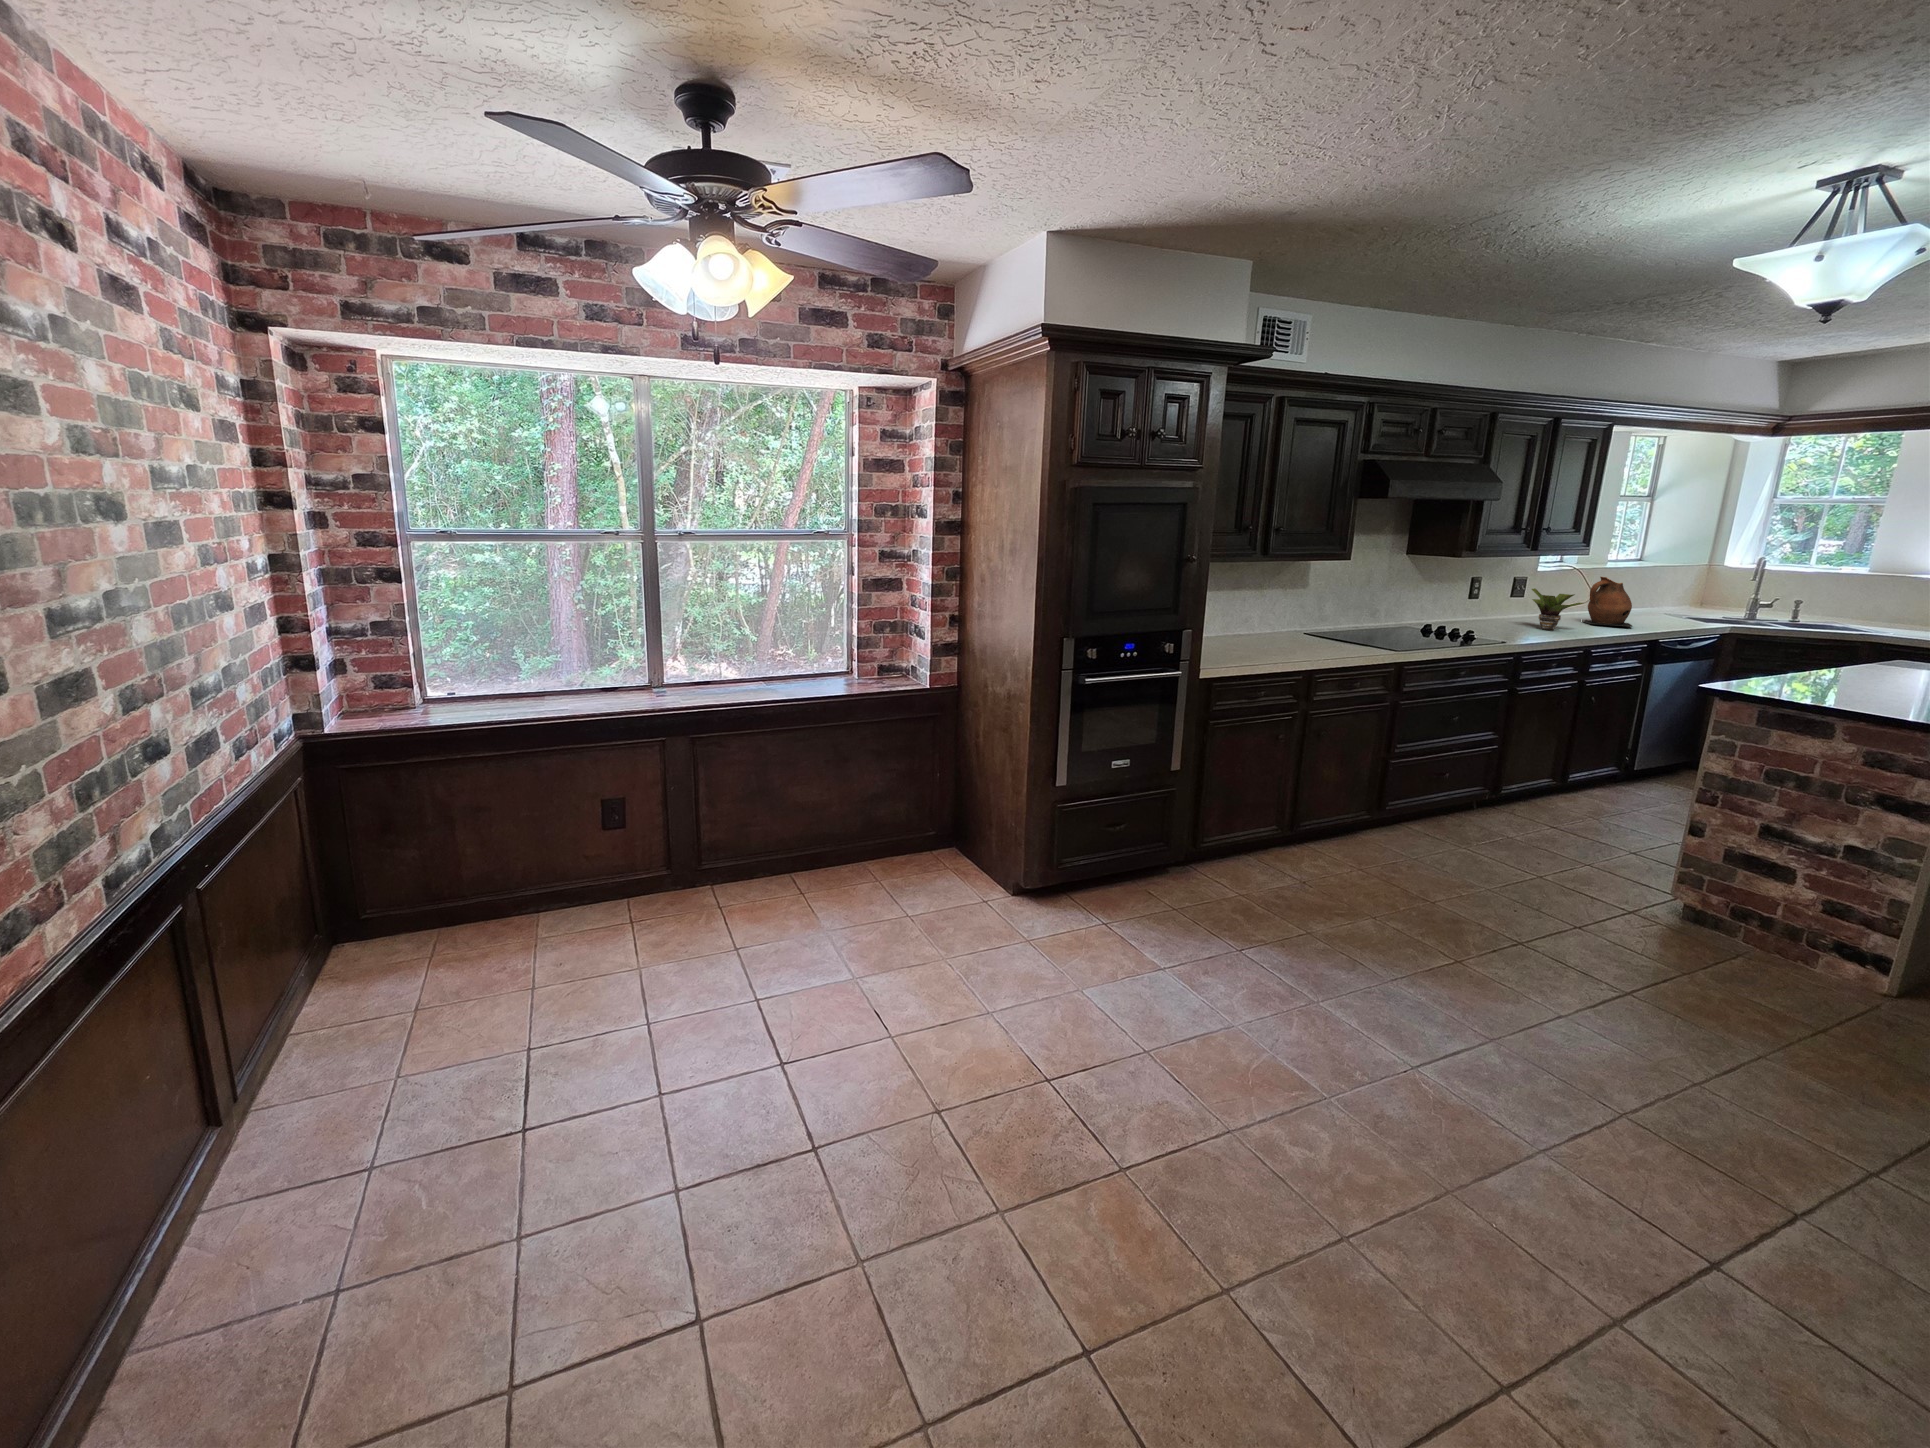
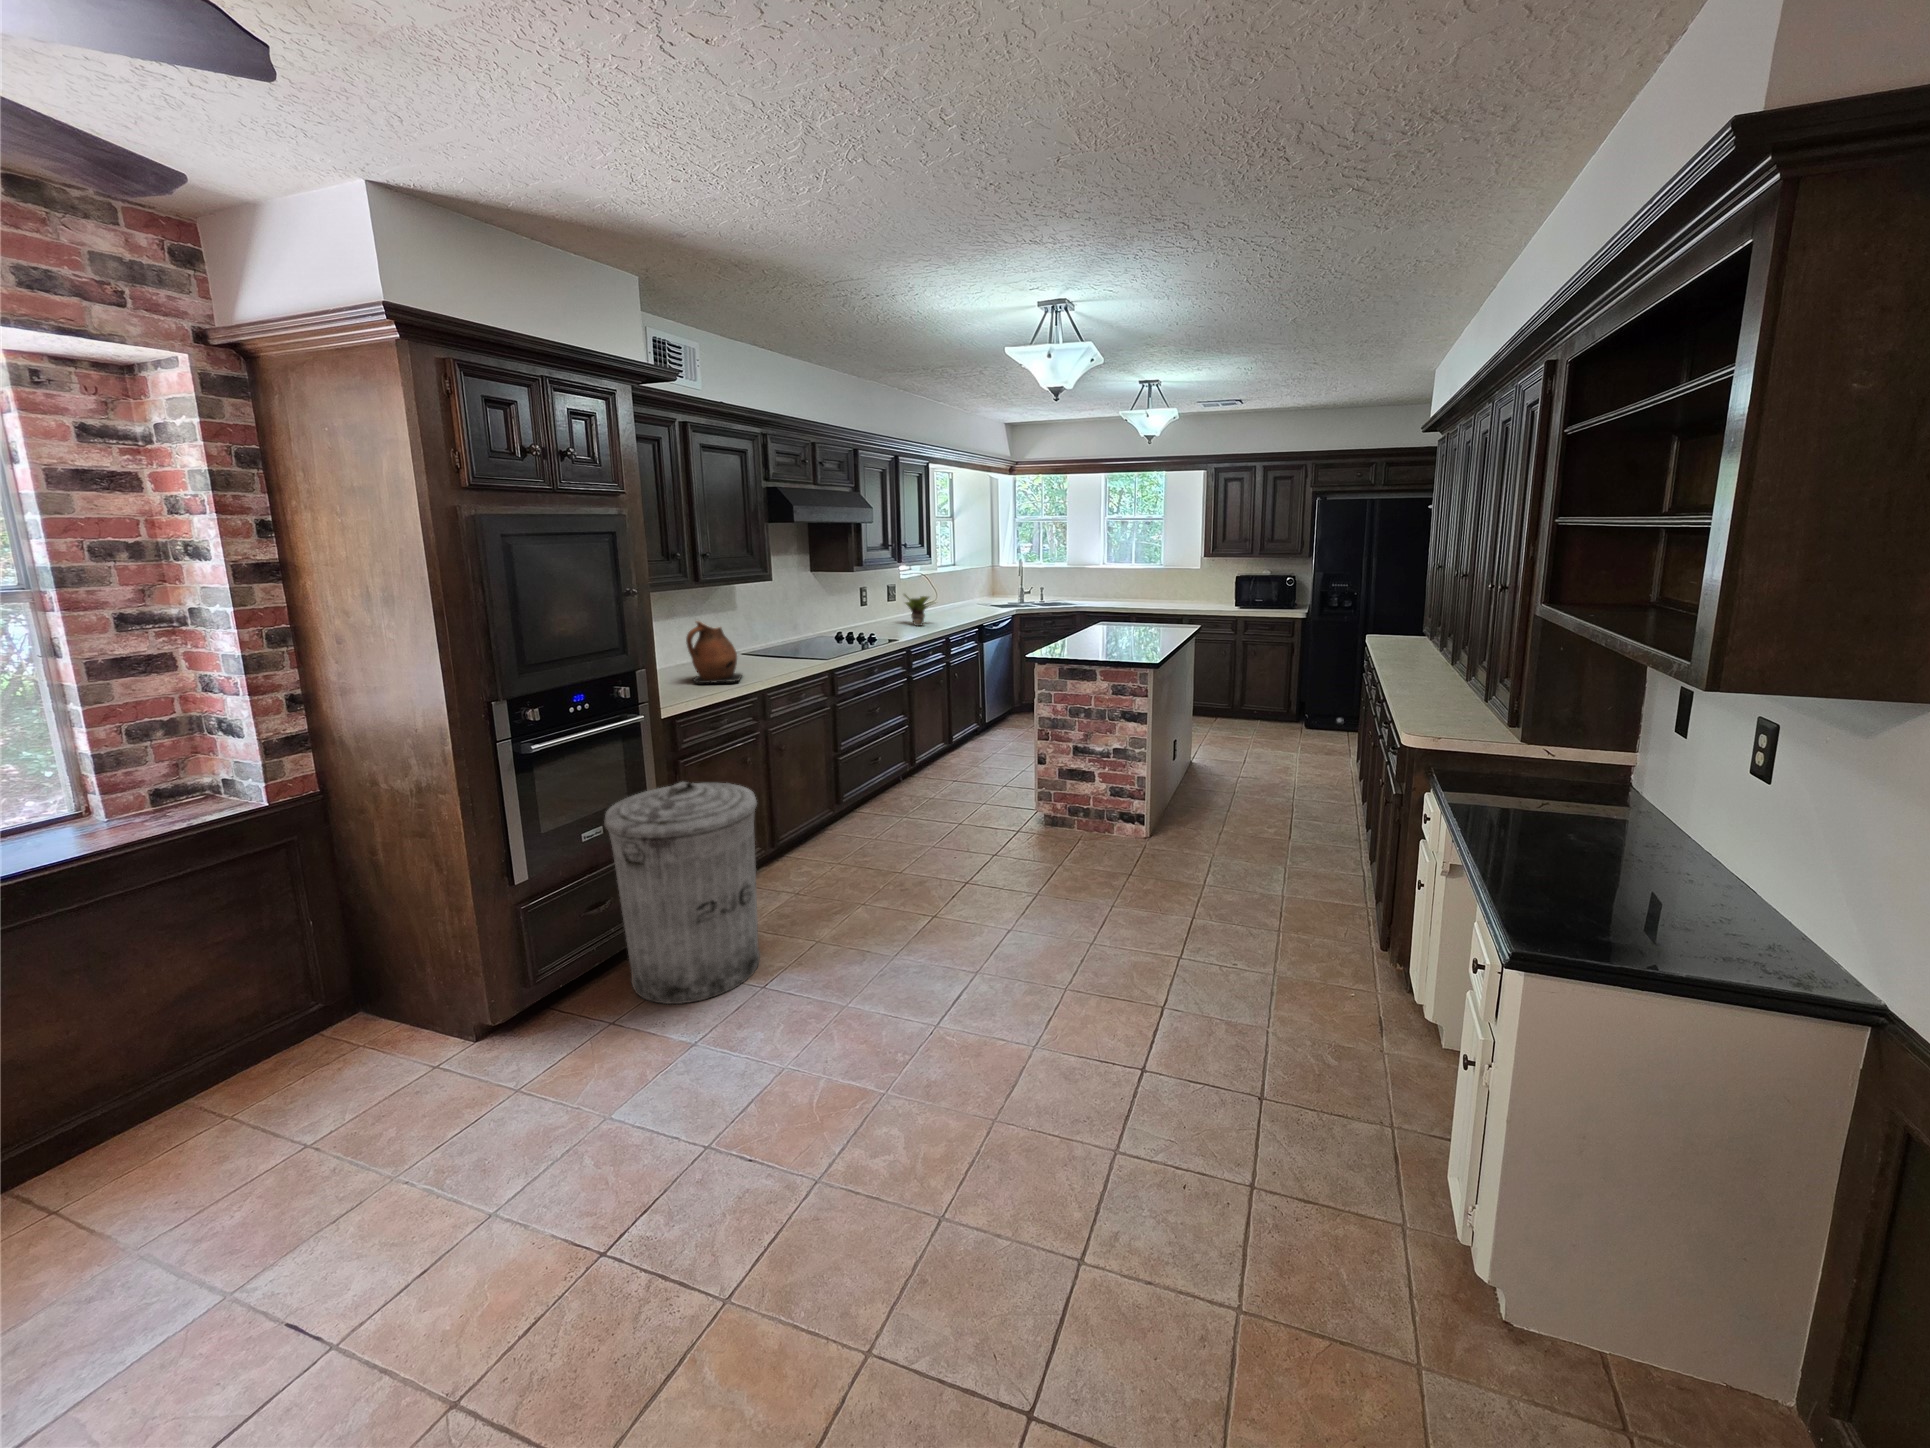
ceramic pitcher: present [1584,577,1632,627] -> present [686,621,742,683]
trash can: none [1129,737,1269,940] -> present [604,782,760,1004]

